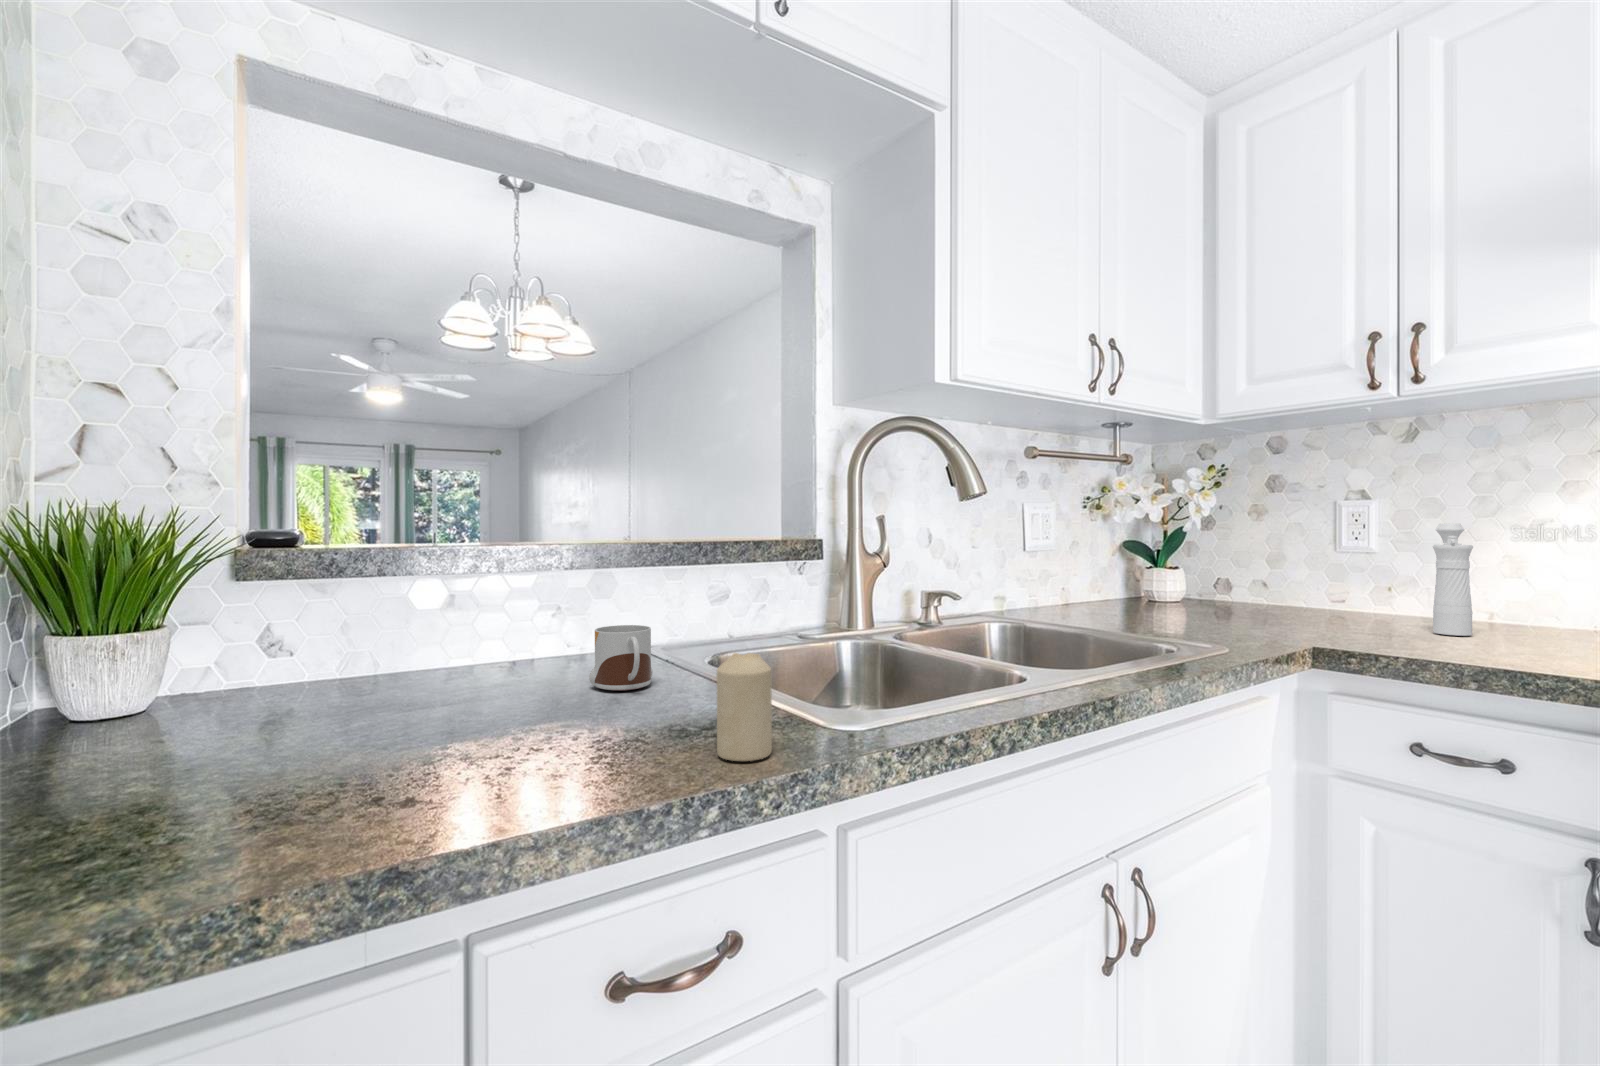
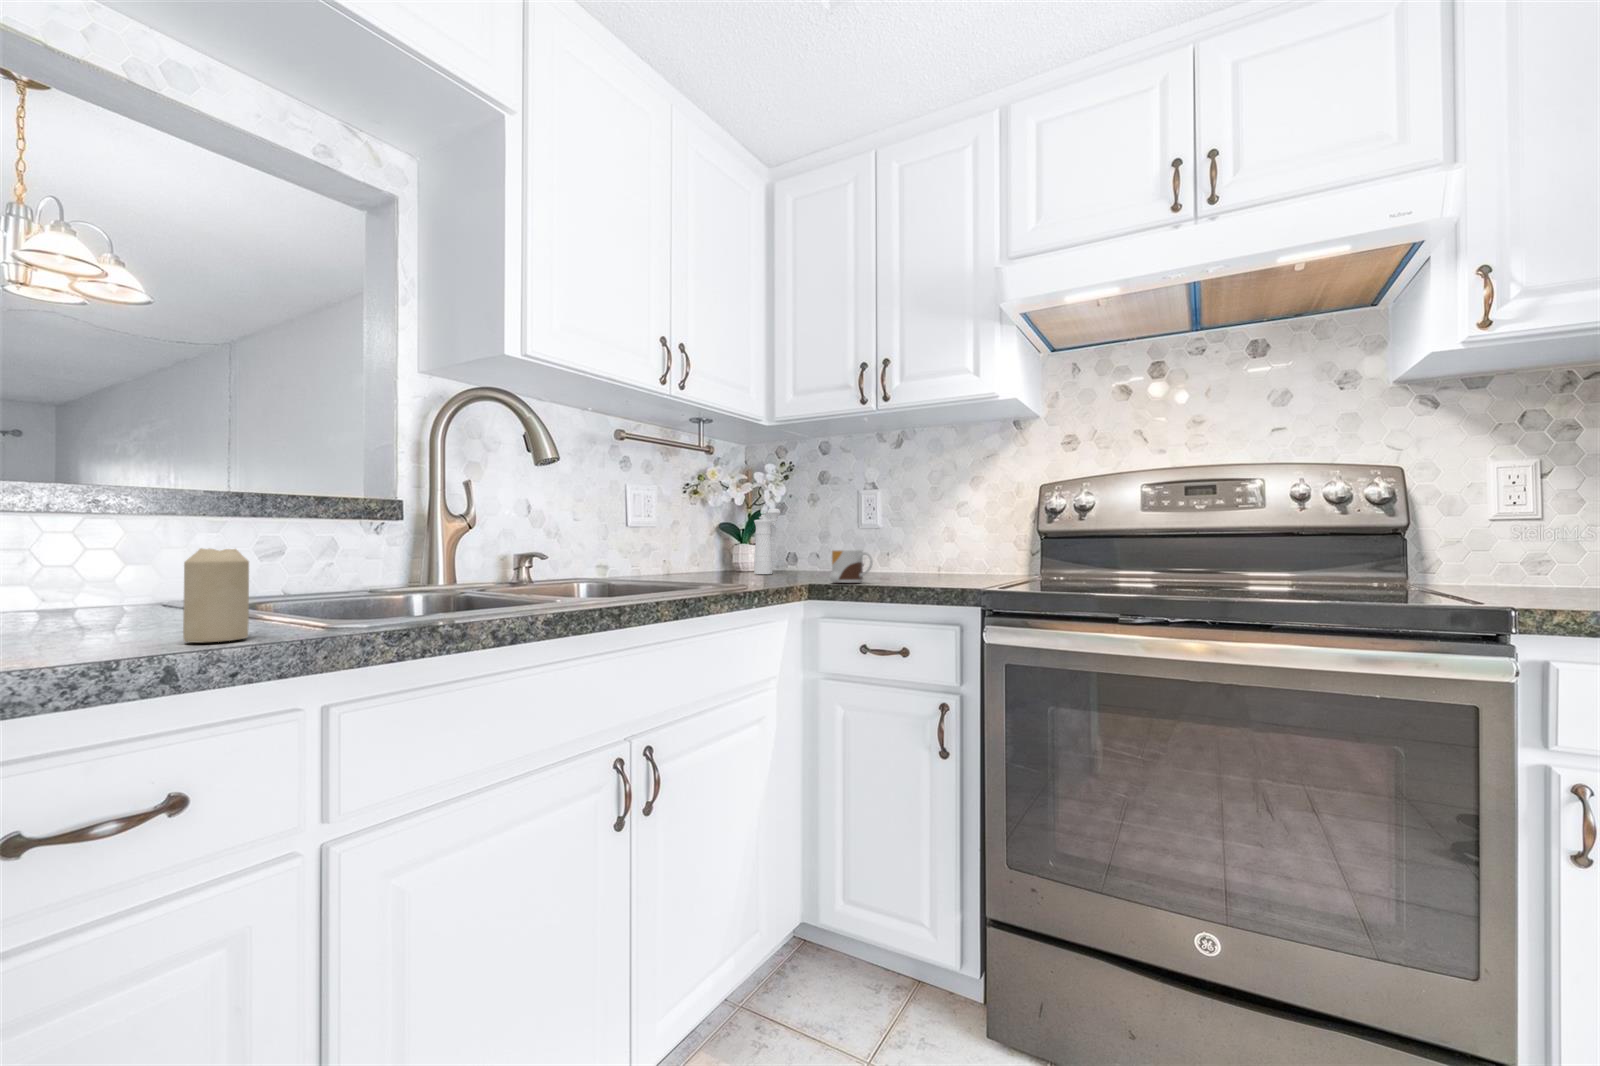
pepper mill: present [1433,524,1473,636] -> present [754,509,781,574]
mug: present [589,625,653,691] -> present [829,550,873,583]

